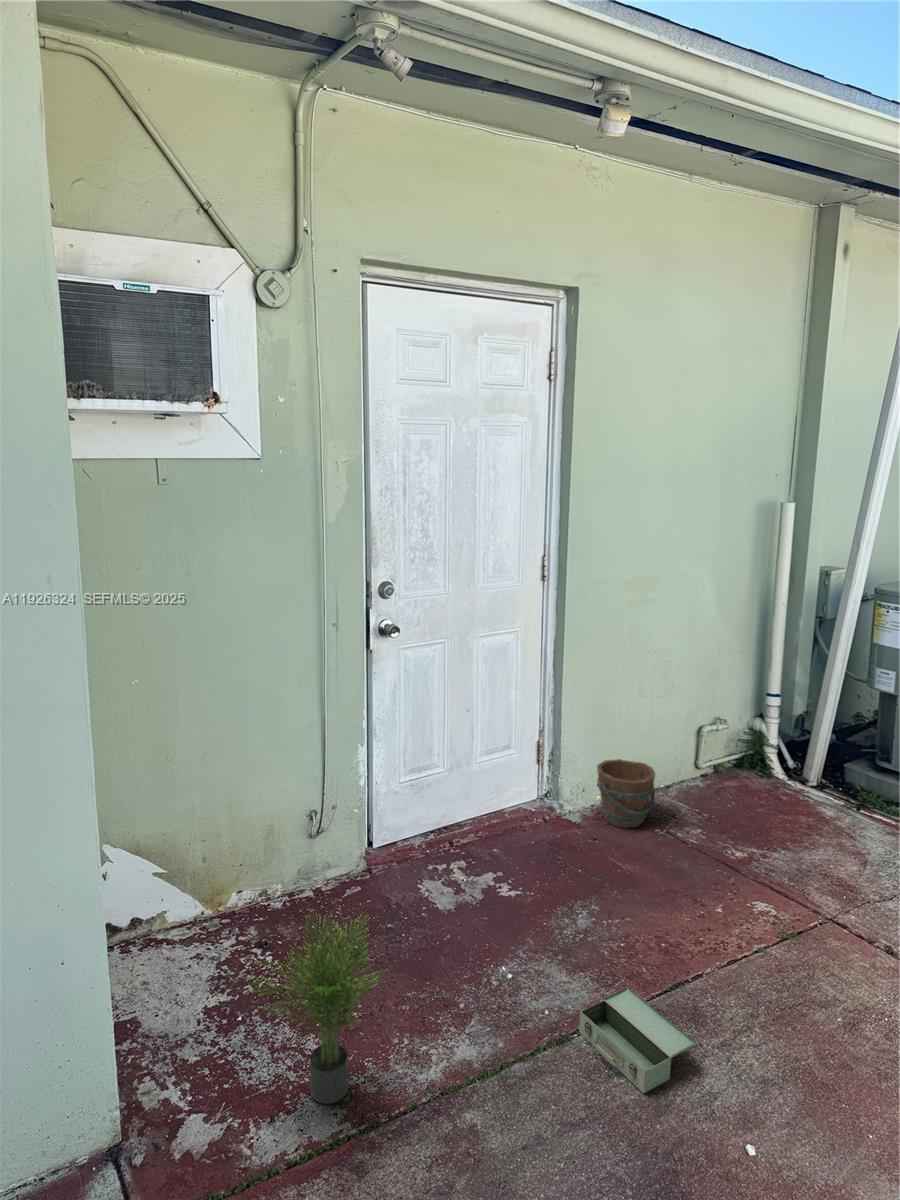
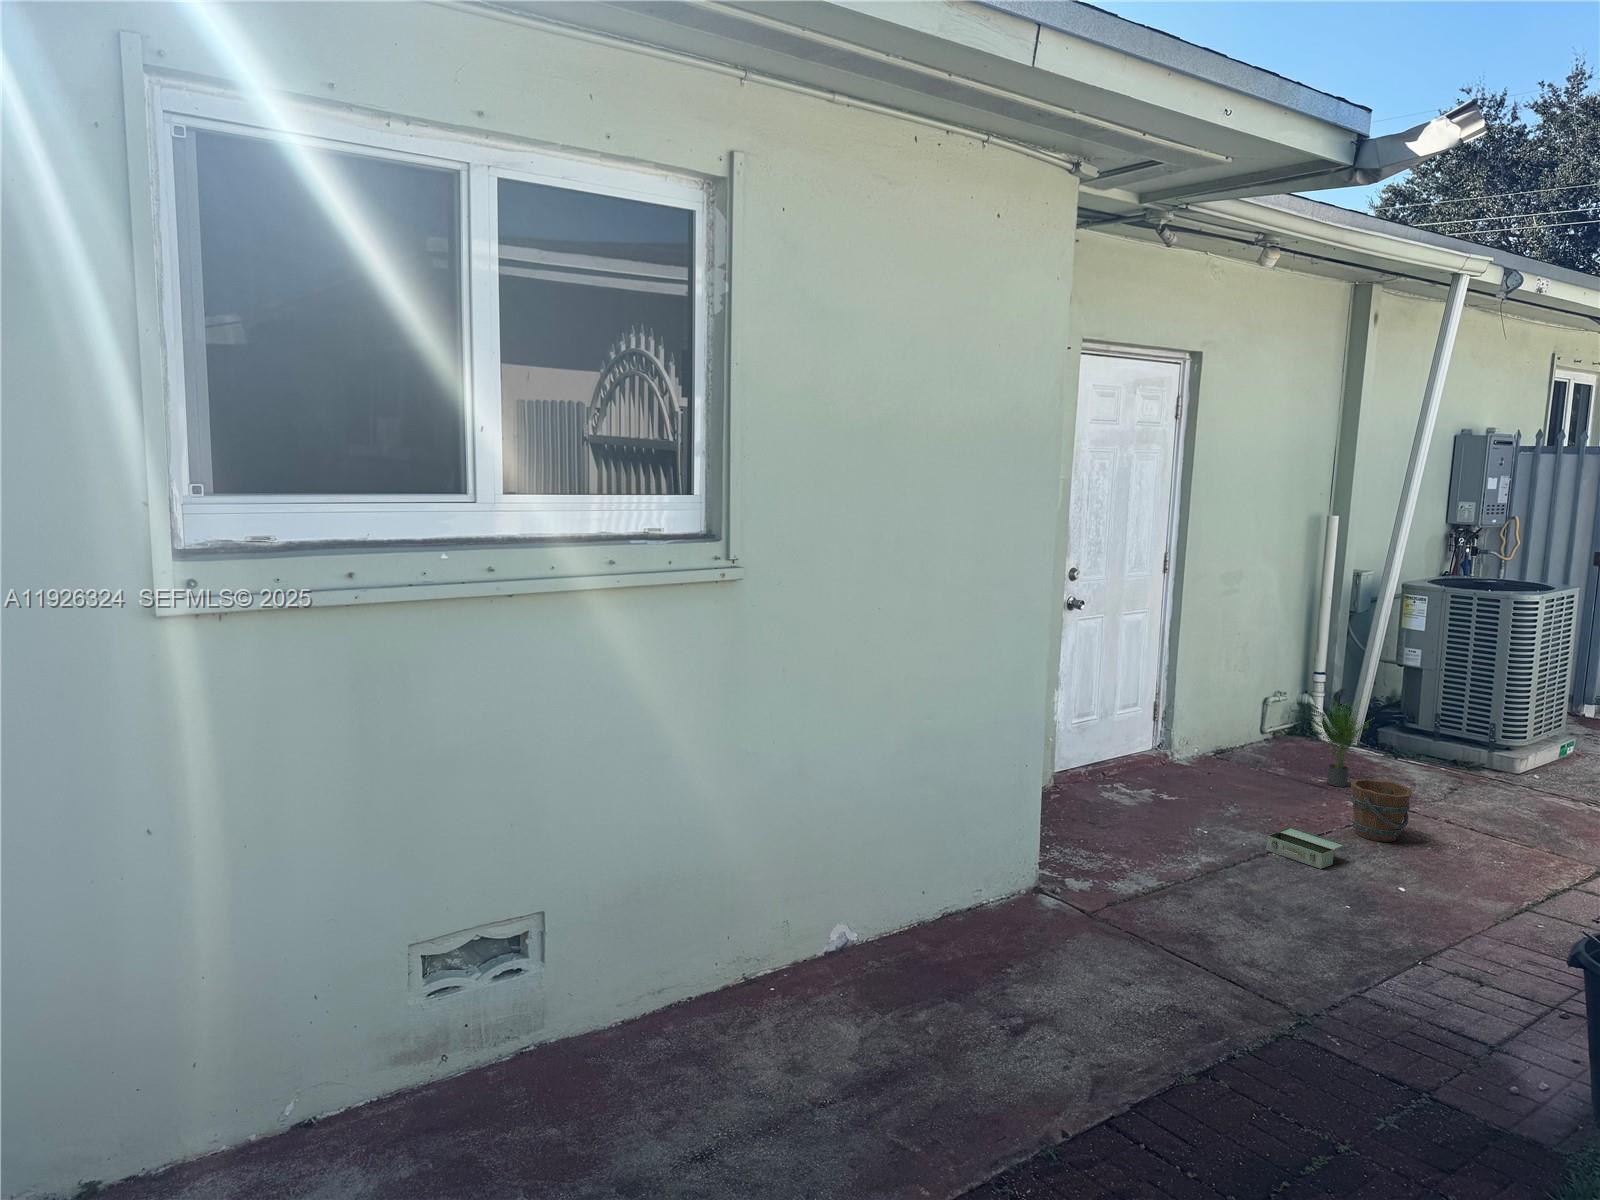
bucket: present [597,759,655,828] -> present [1350,779,1412,842]
potted plant: present [259,917,377,1104] -> present [1320,702,1366,787]

